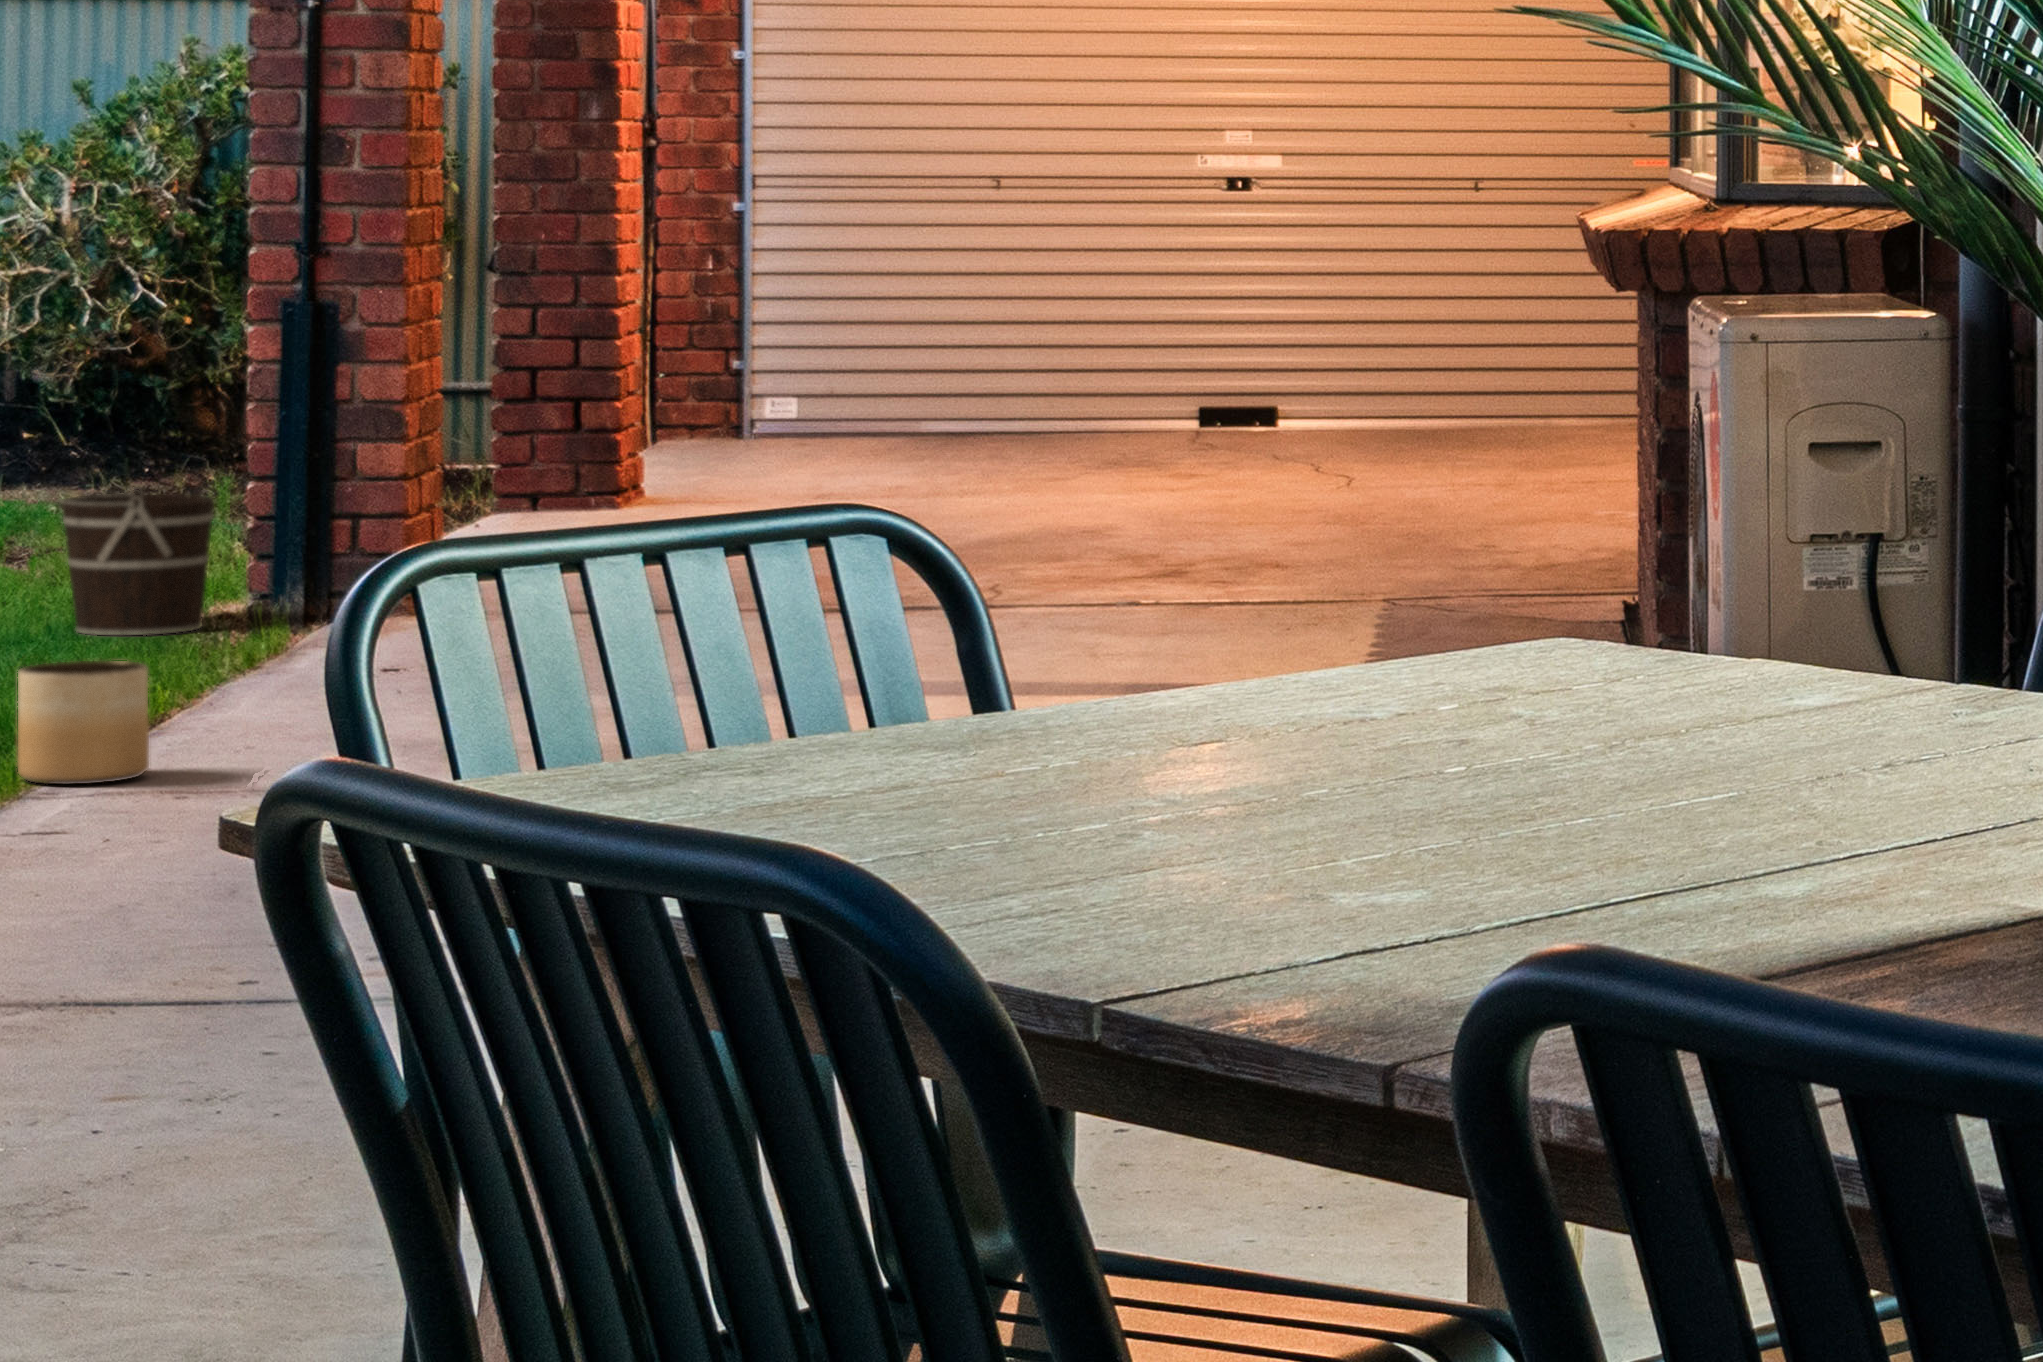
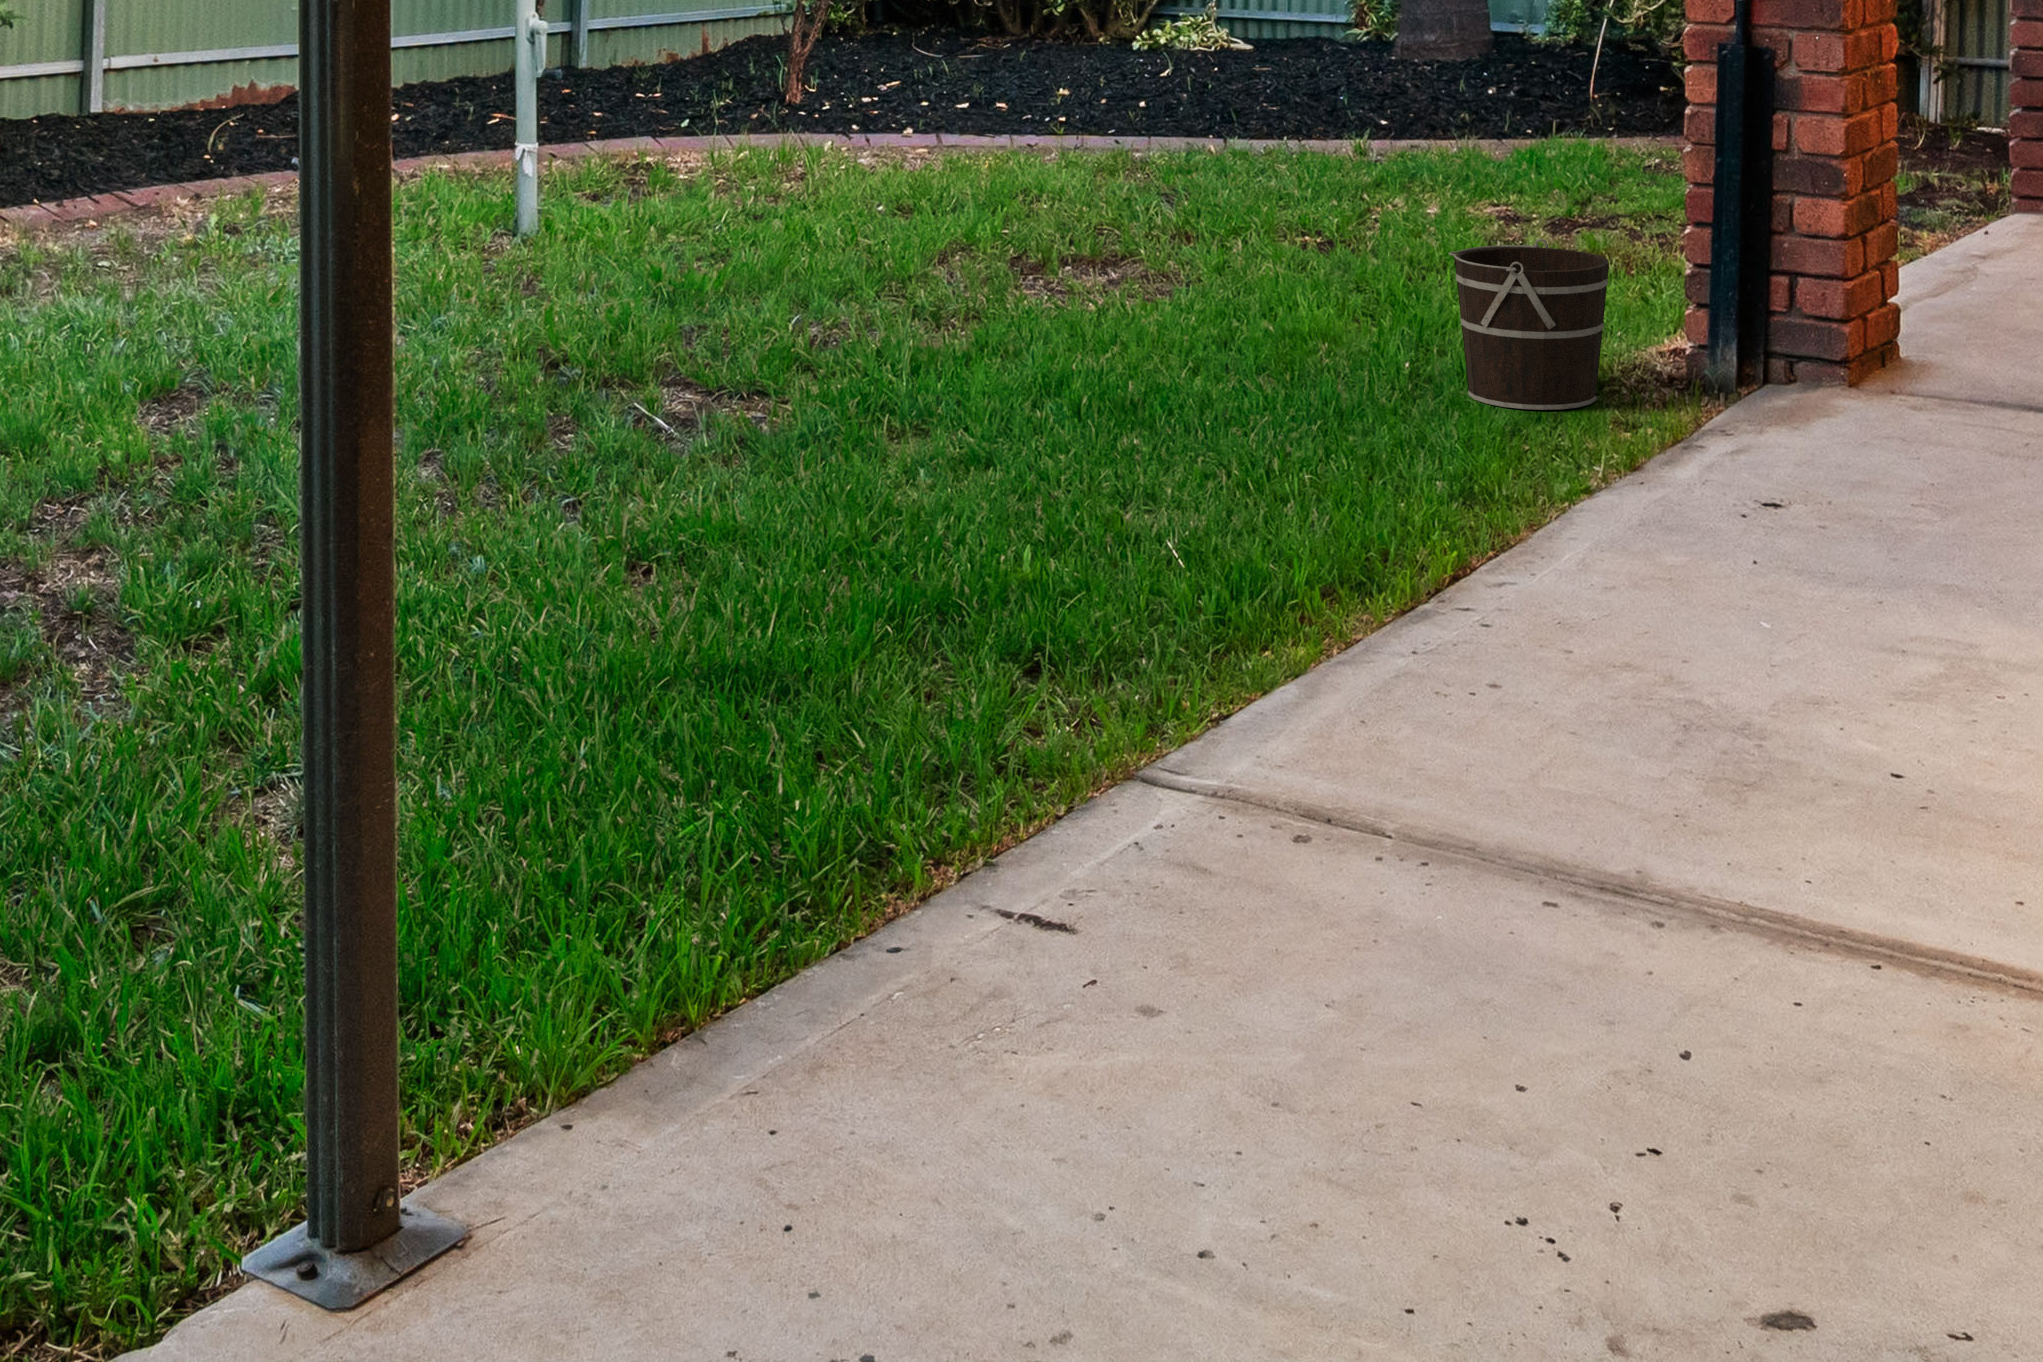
planter: present [18,661,149,784] -> none [1081,613,1250,817]

